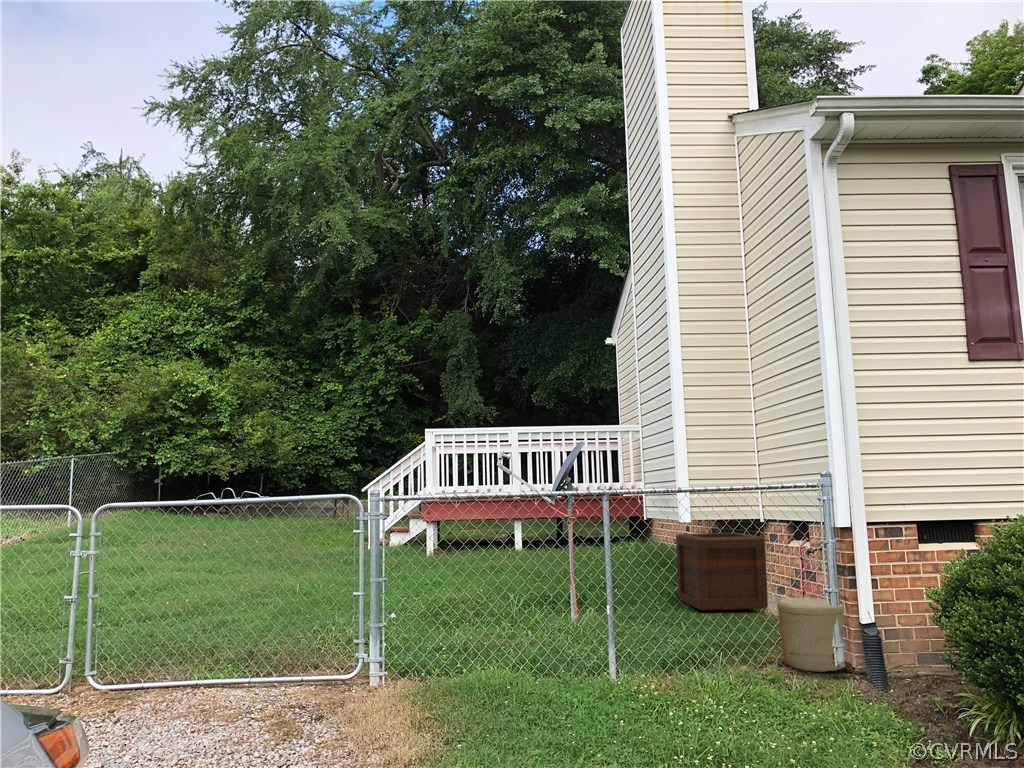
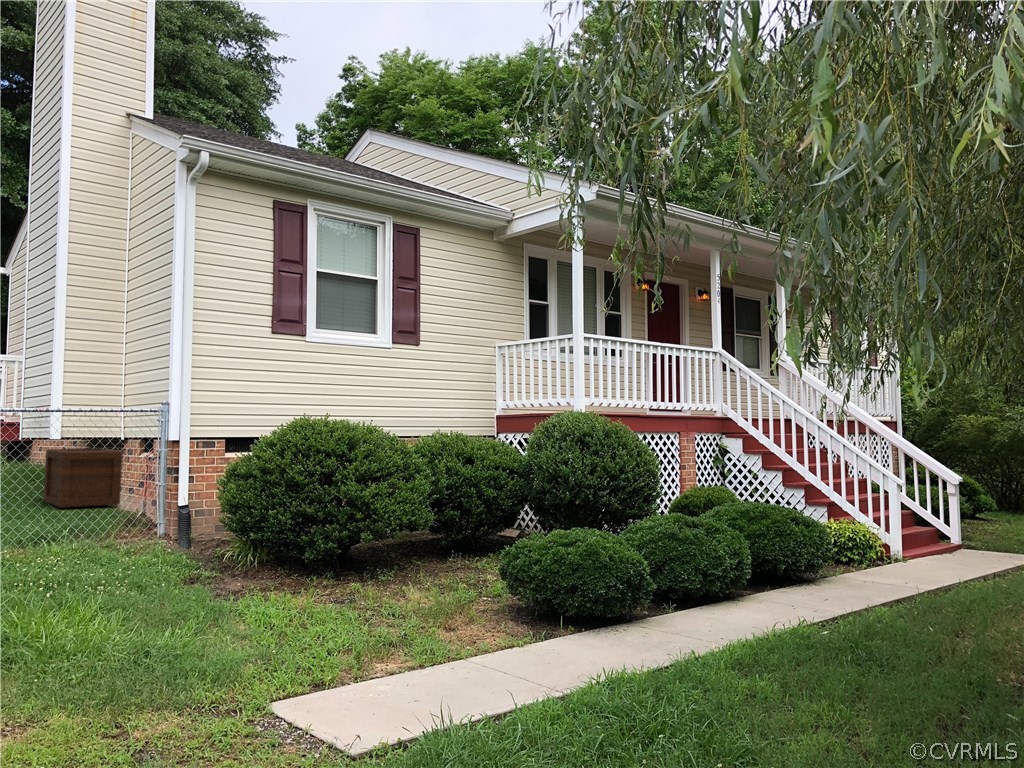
woven basket: present [777,597,845,672] -> none [119,491,170,540]

